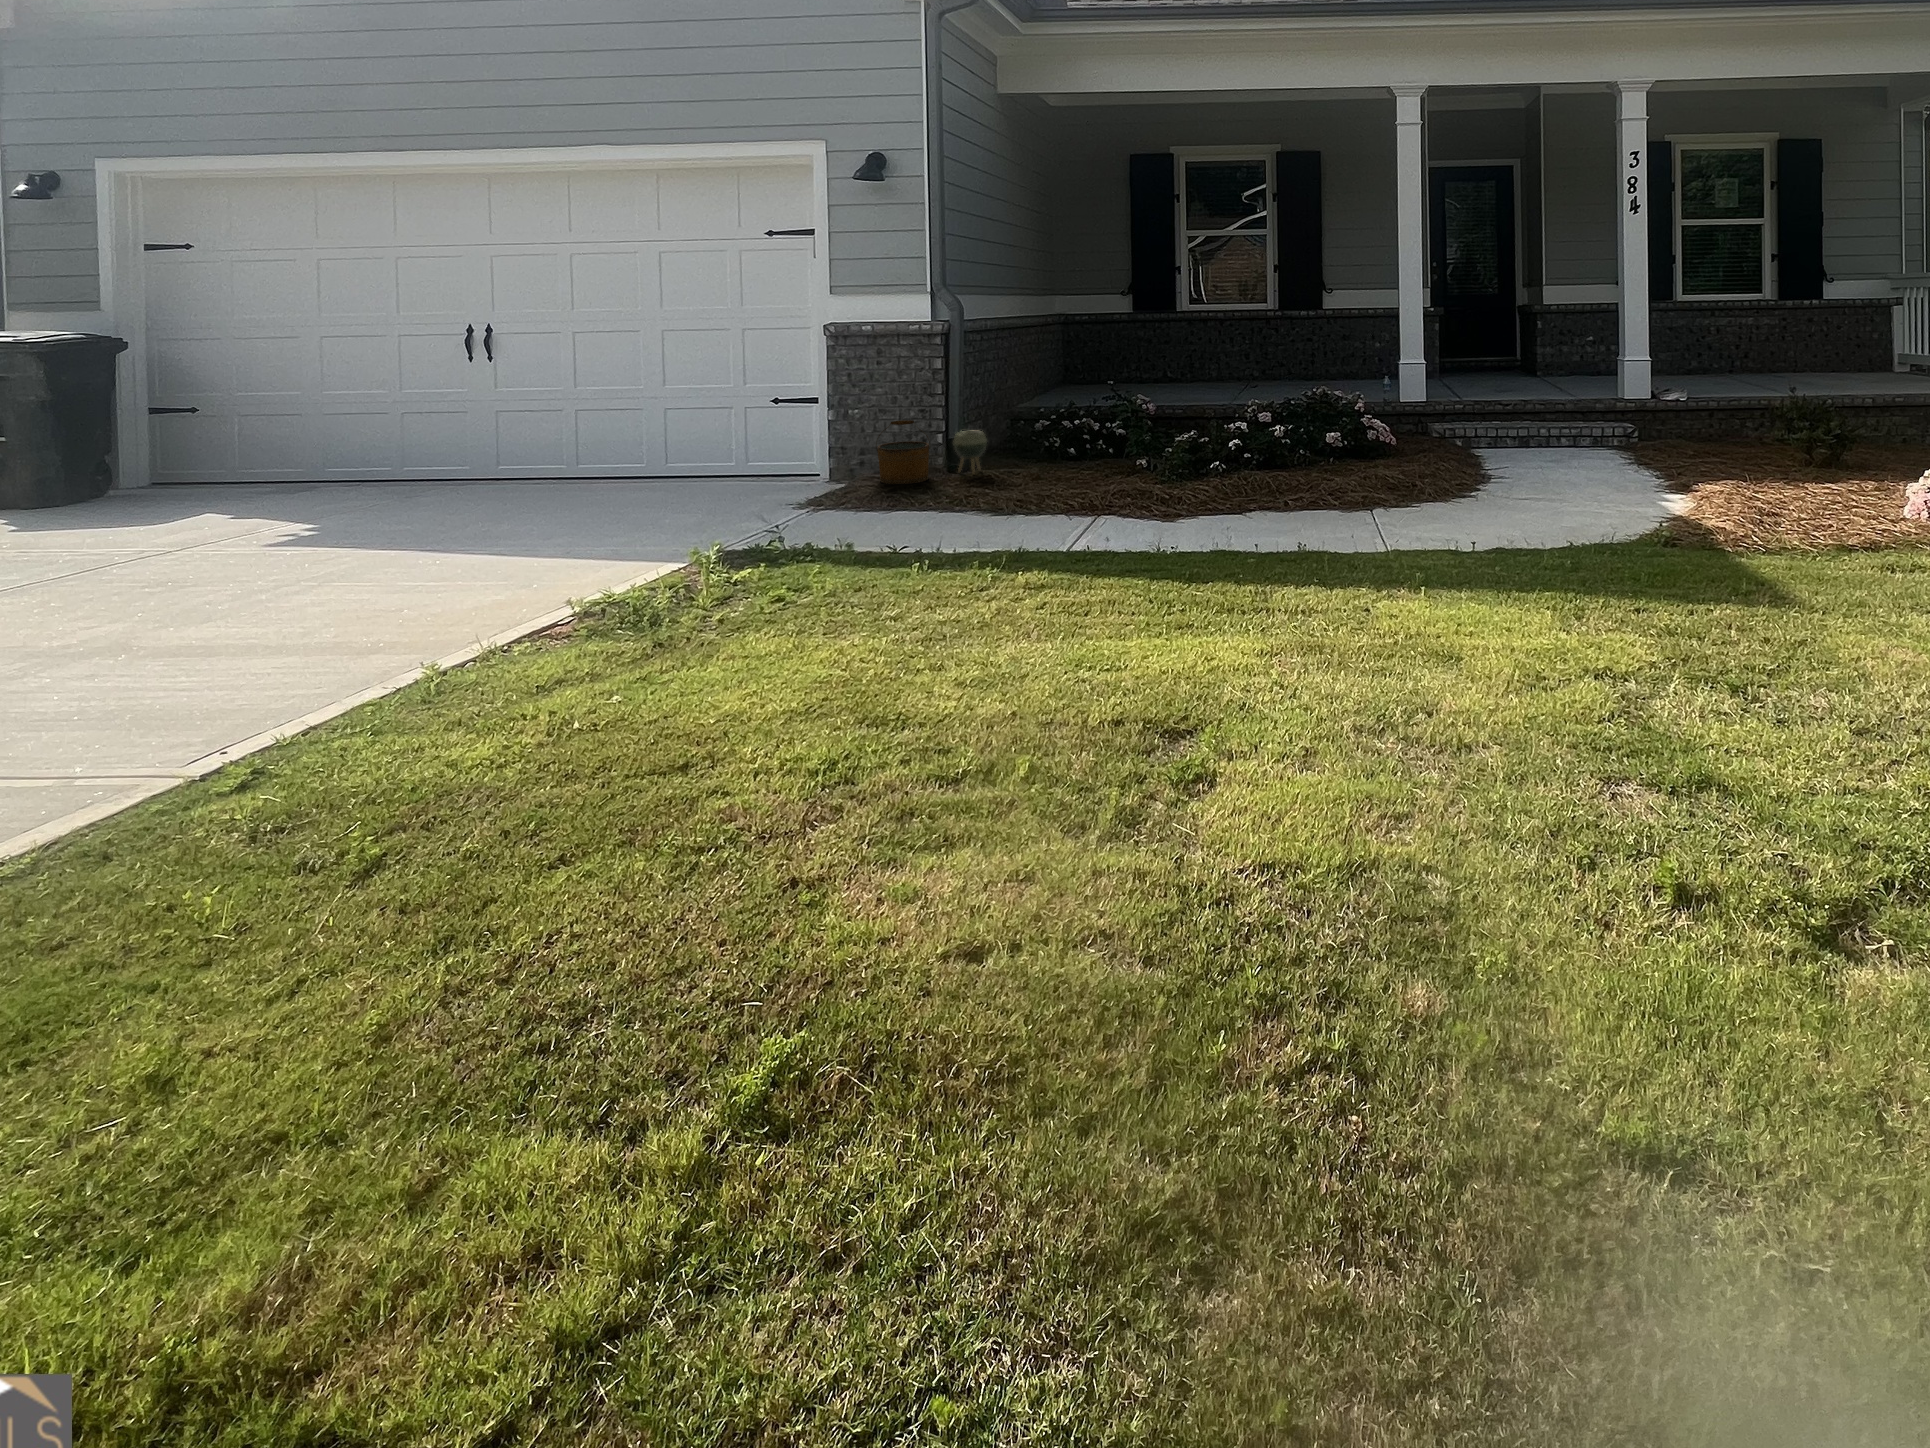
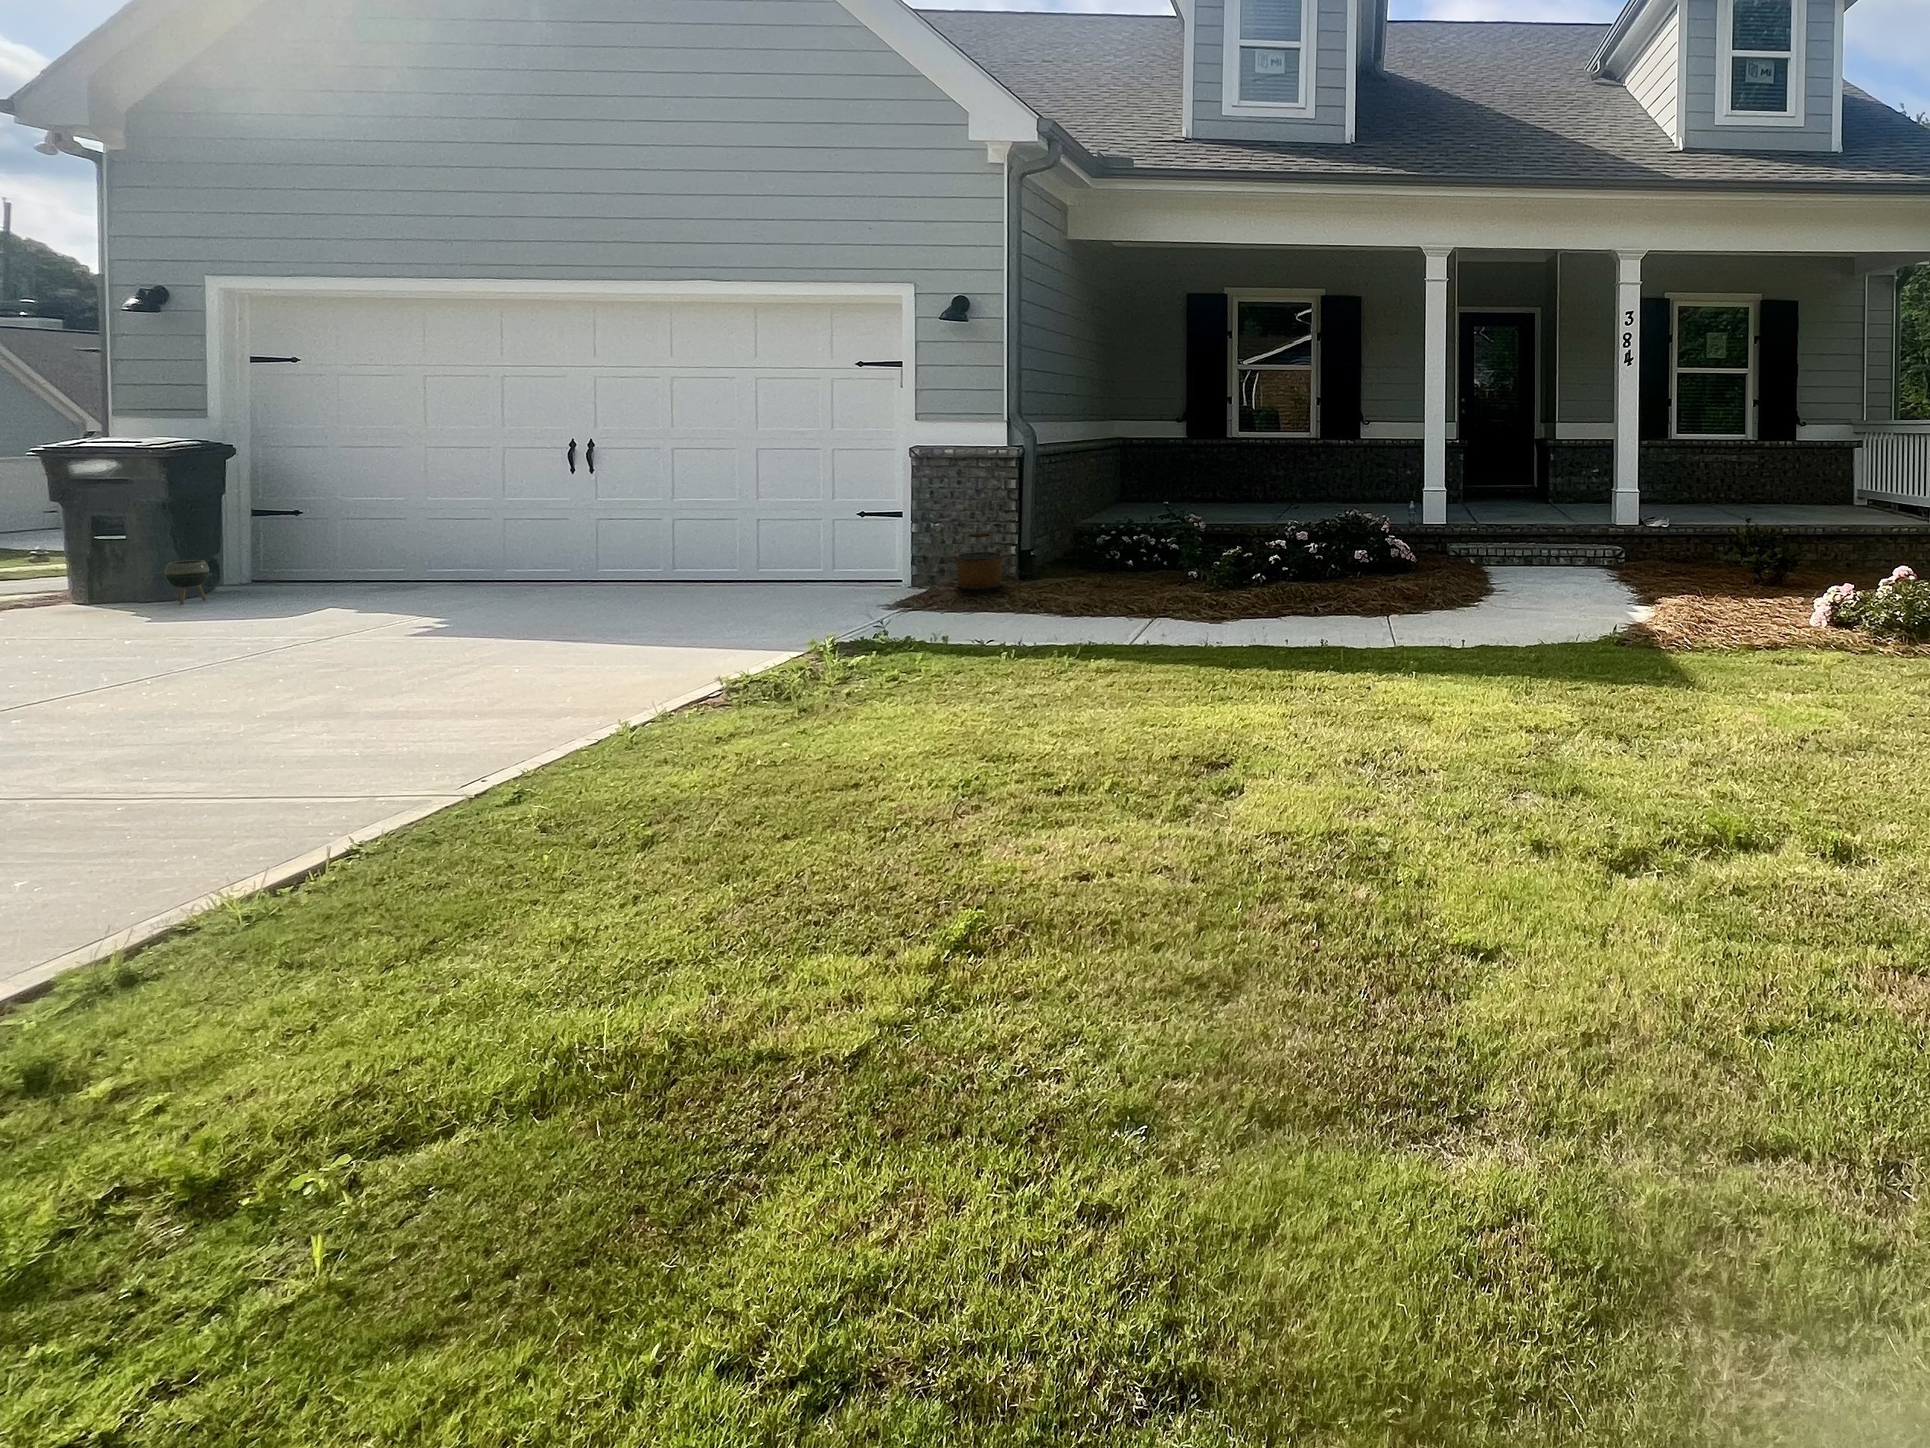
planter: present [954,431,987,474] -> present [164,560,209,604]

